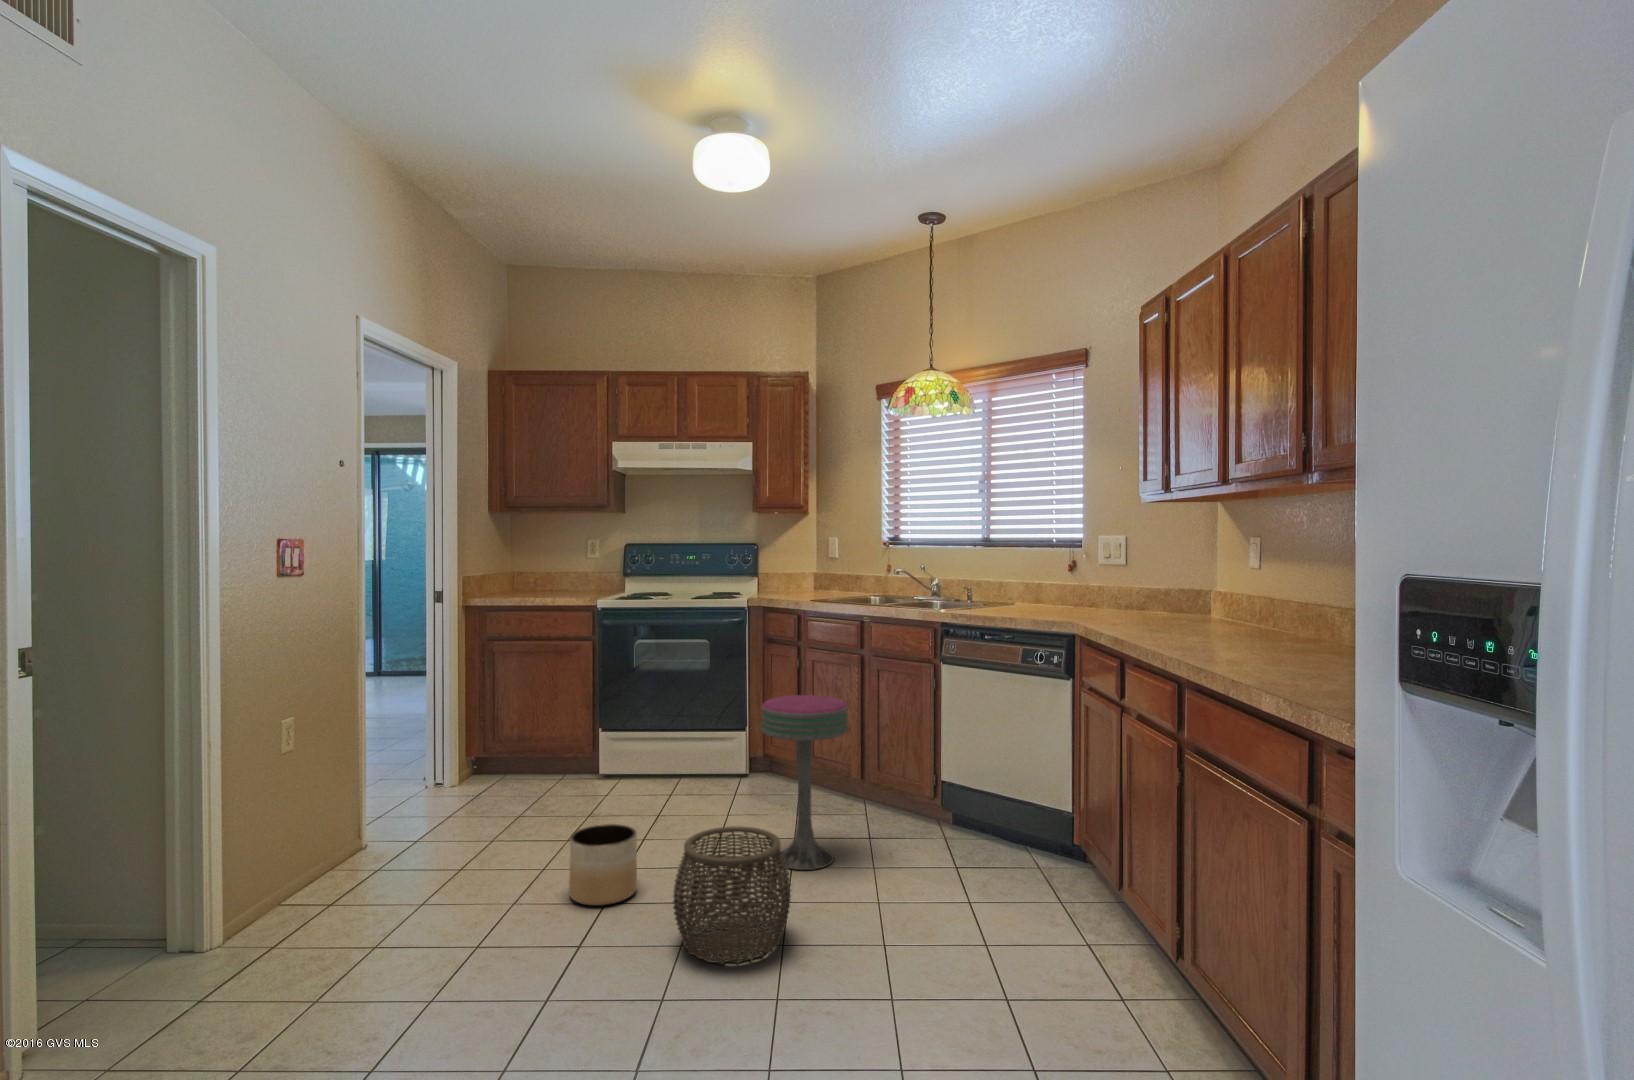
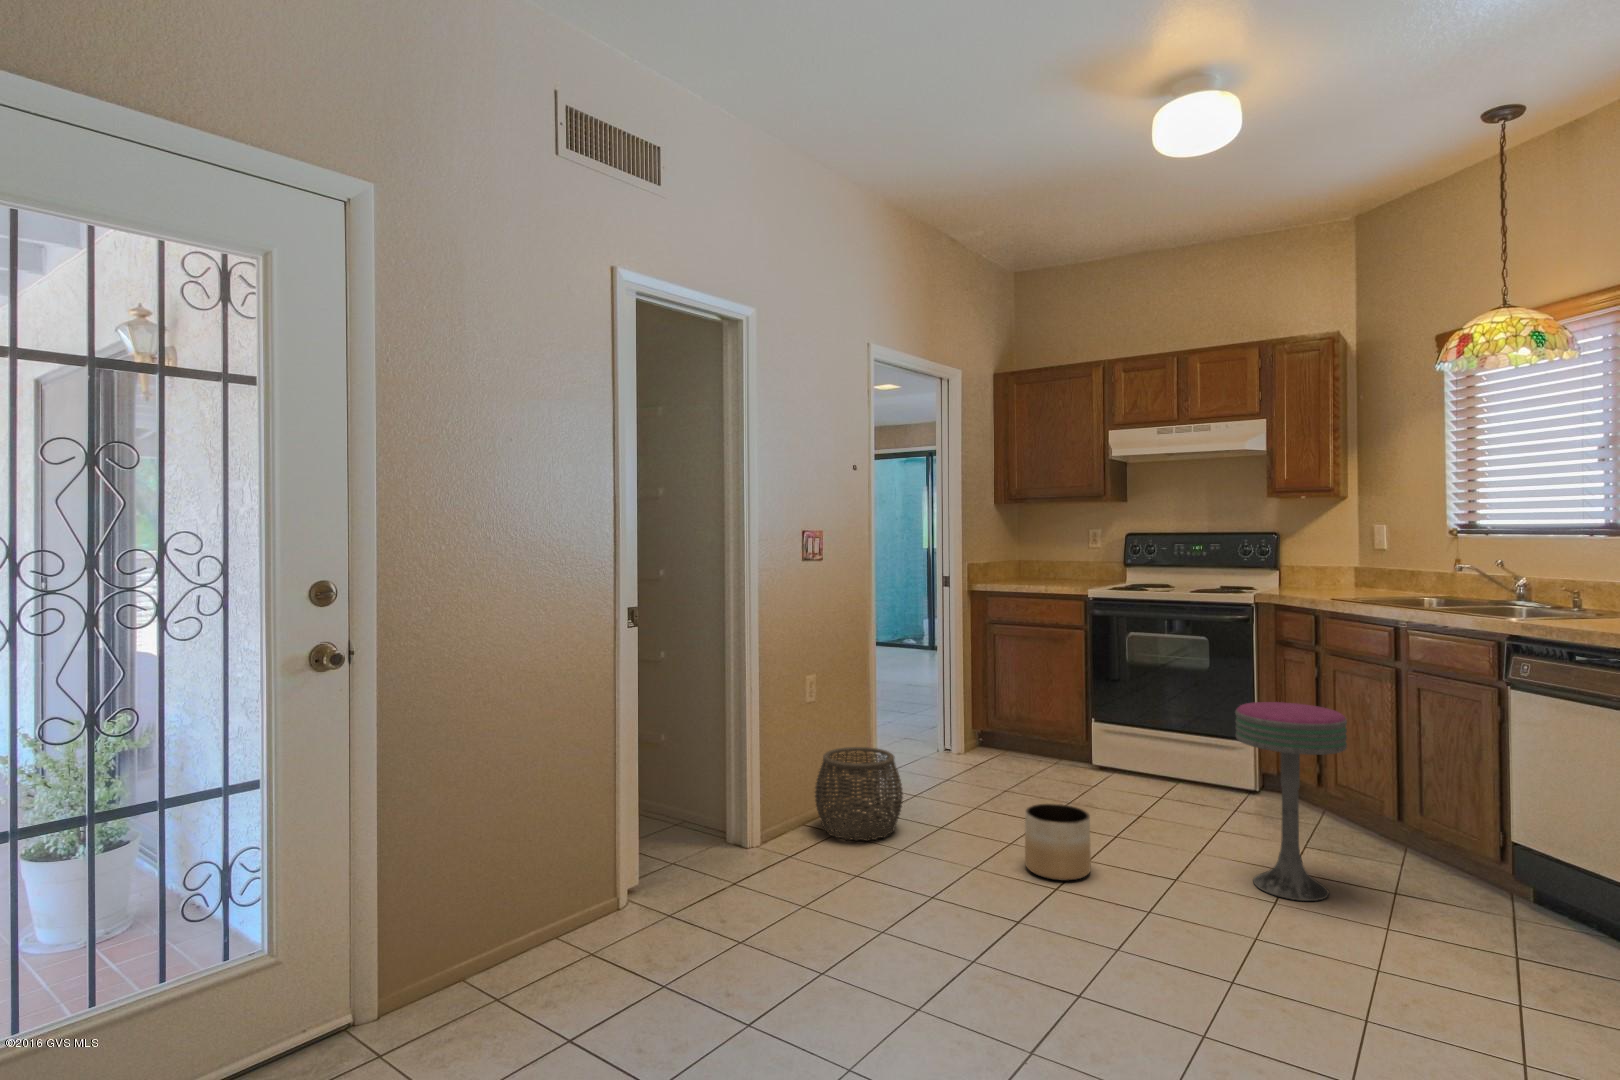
woven basket: present [673,826,791,964] -> present [815,747,903,841]

